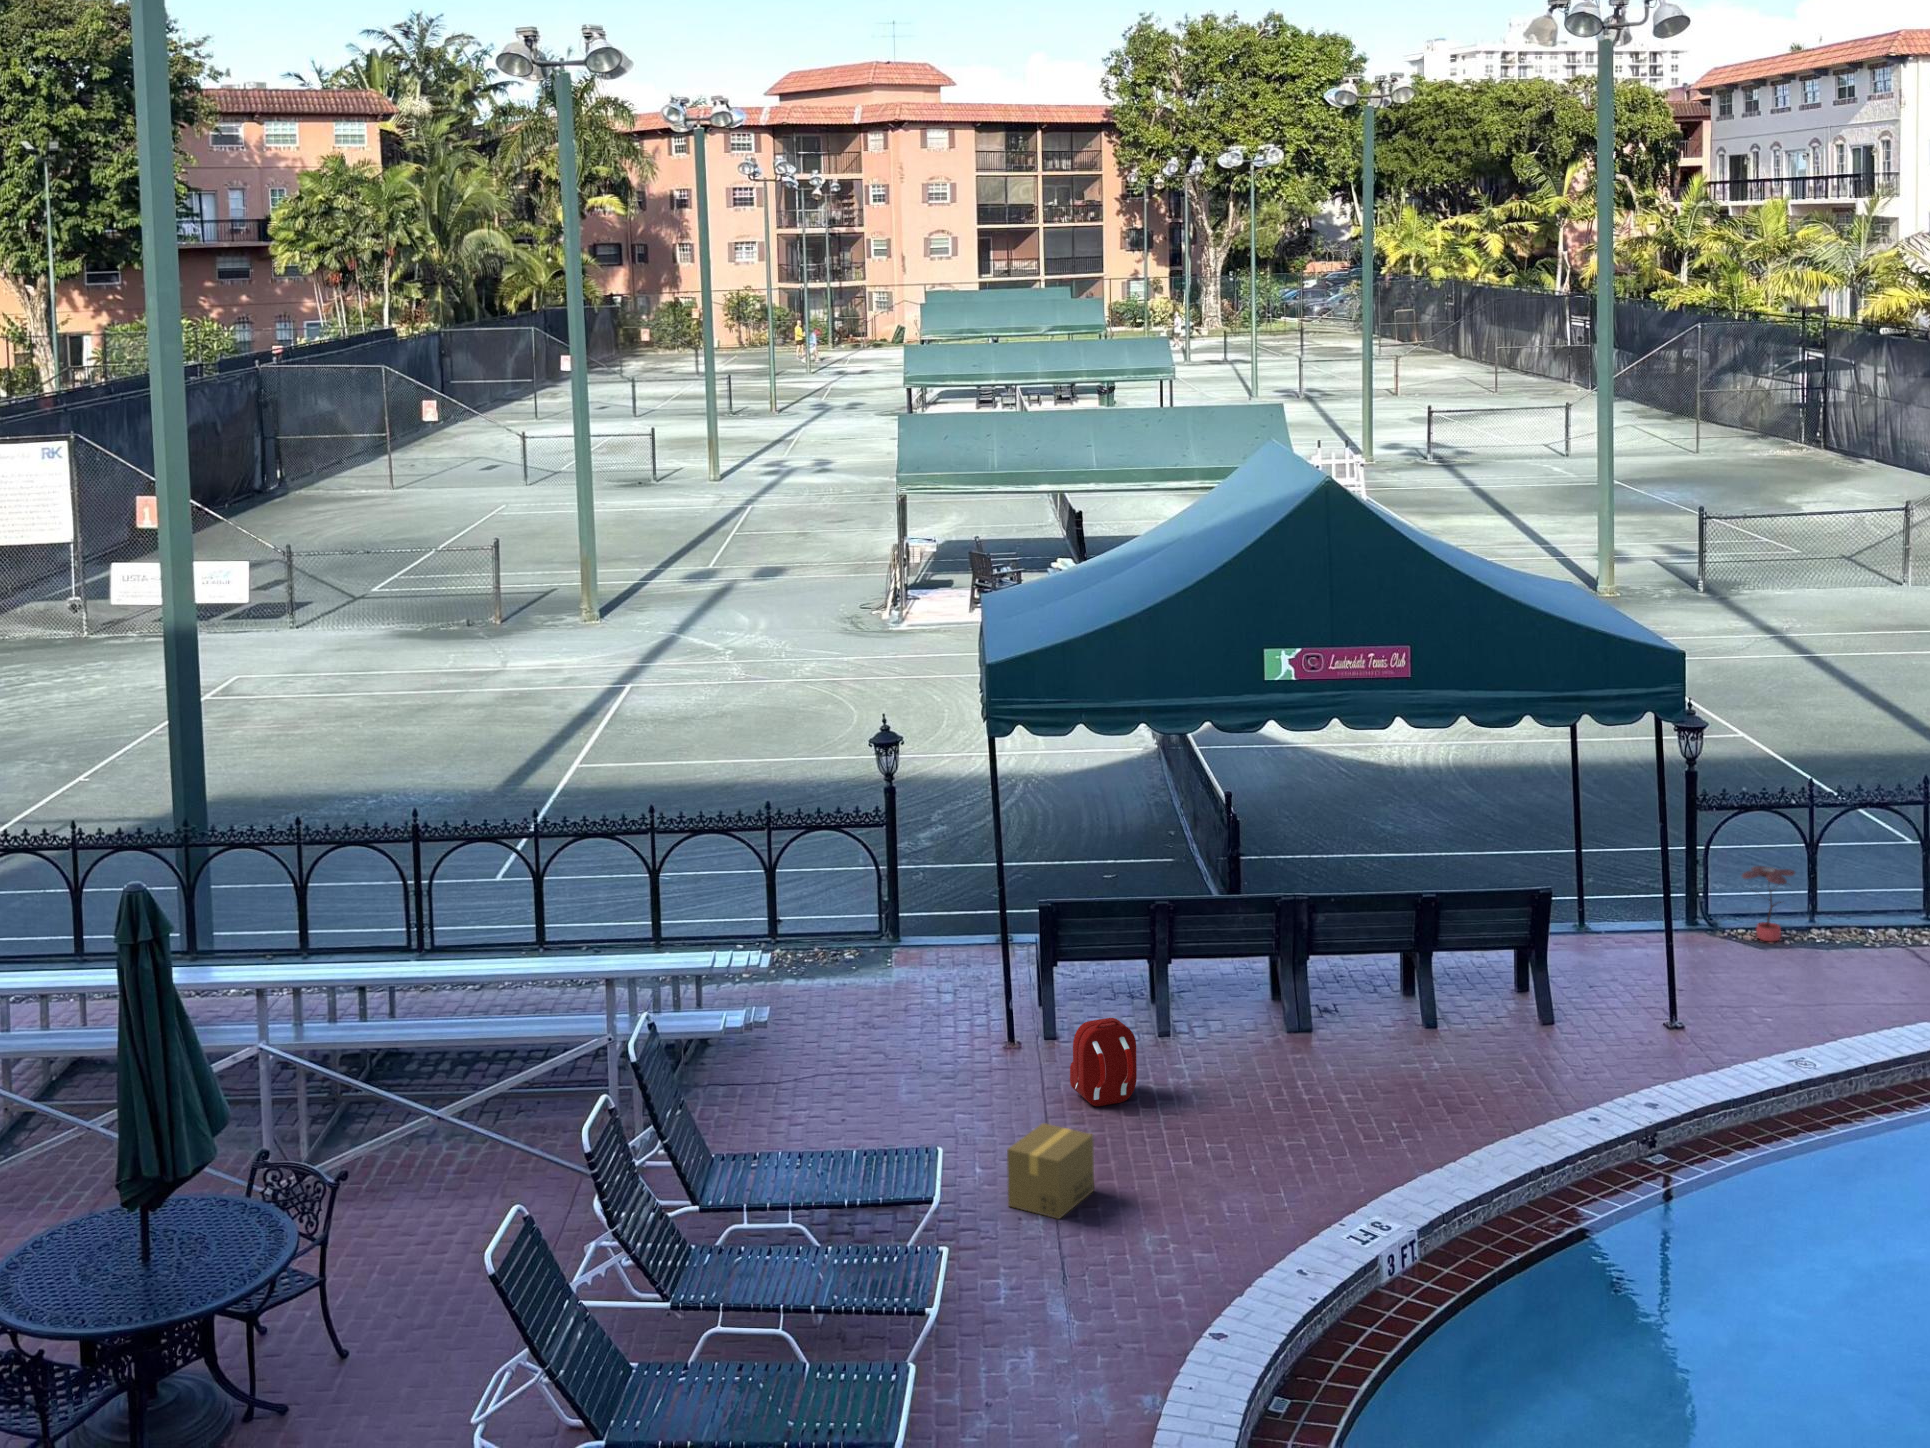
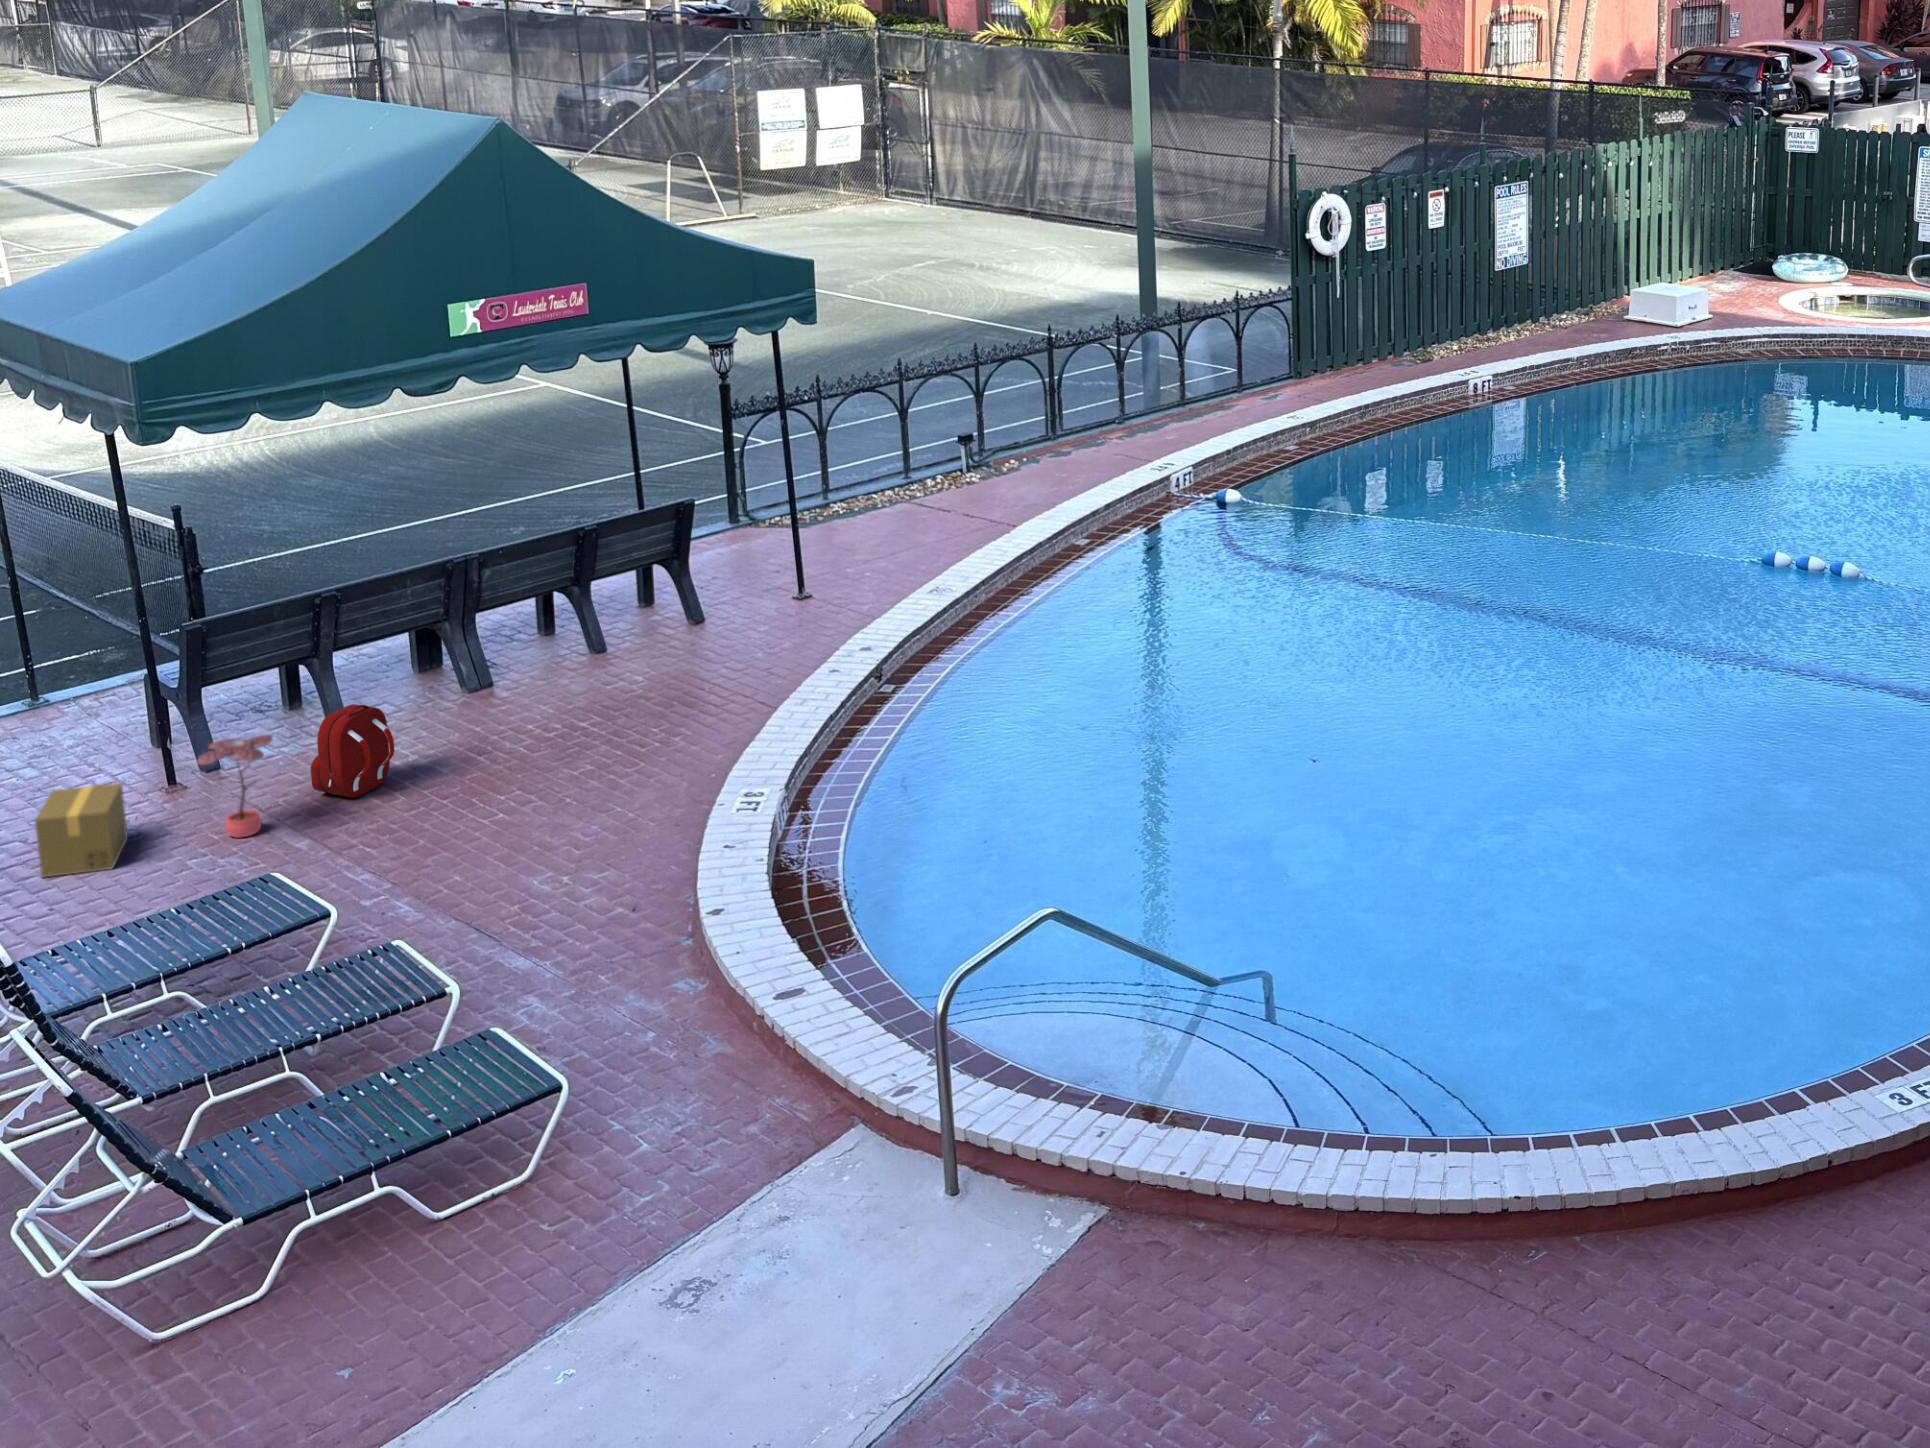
potted plant: present [1742,866,1795,941] -> present [197,735,273,838]
cardboard box: present [1007,1123,1094,1219] -> present [35,783,128,877]

